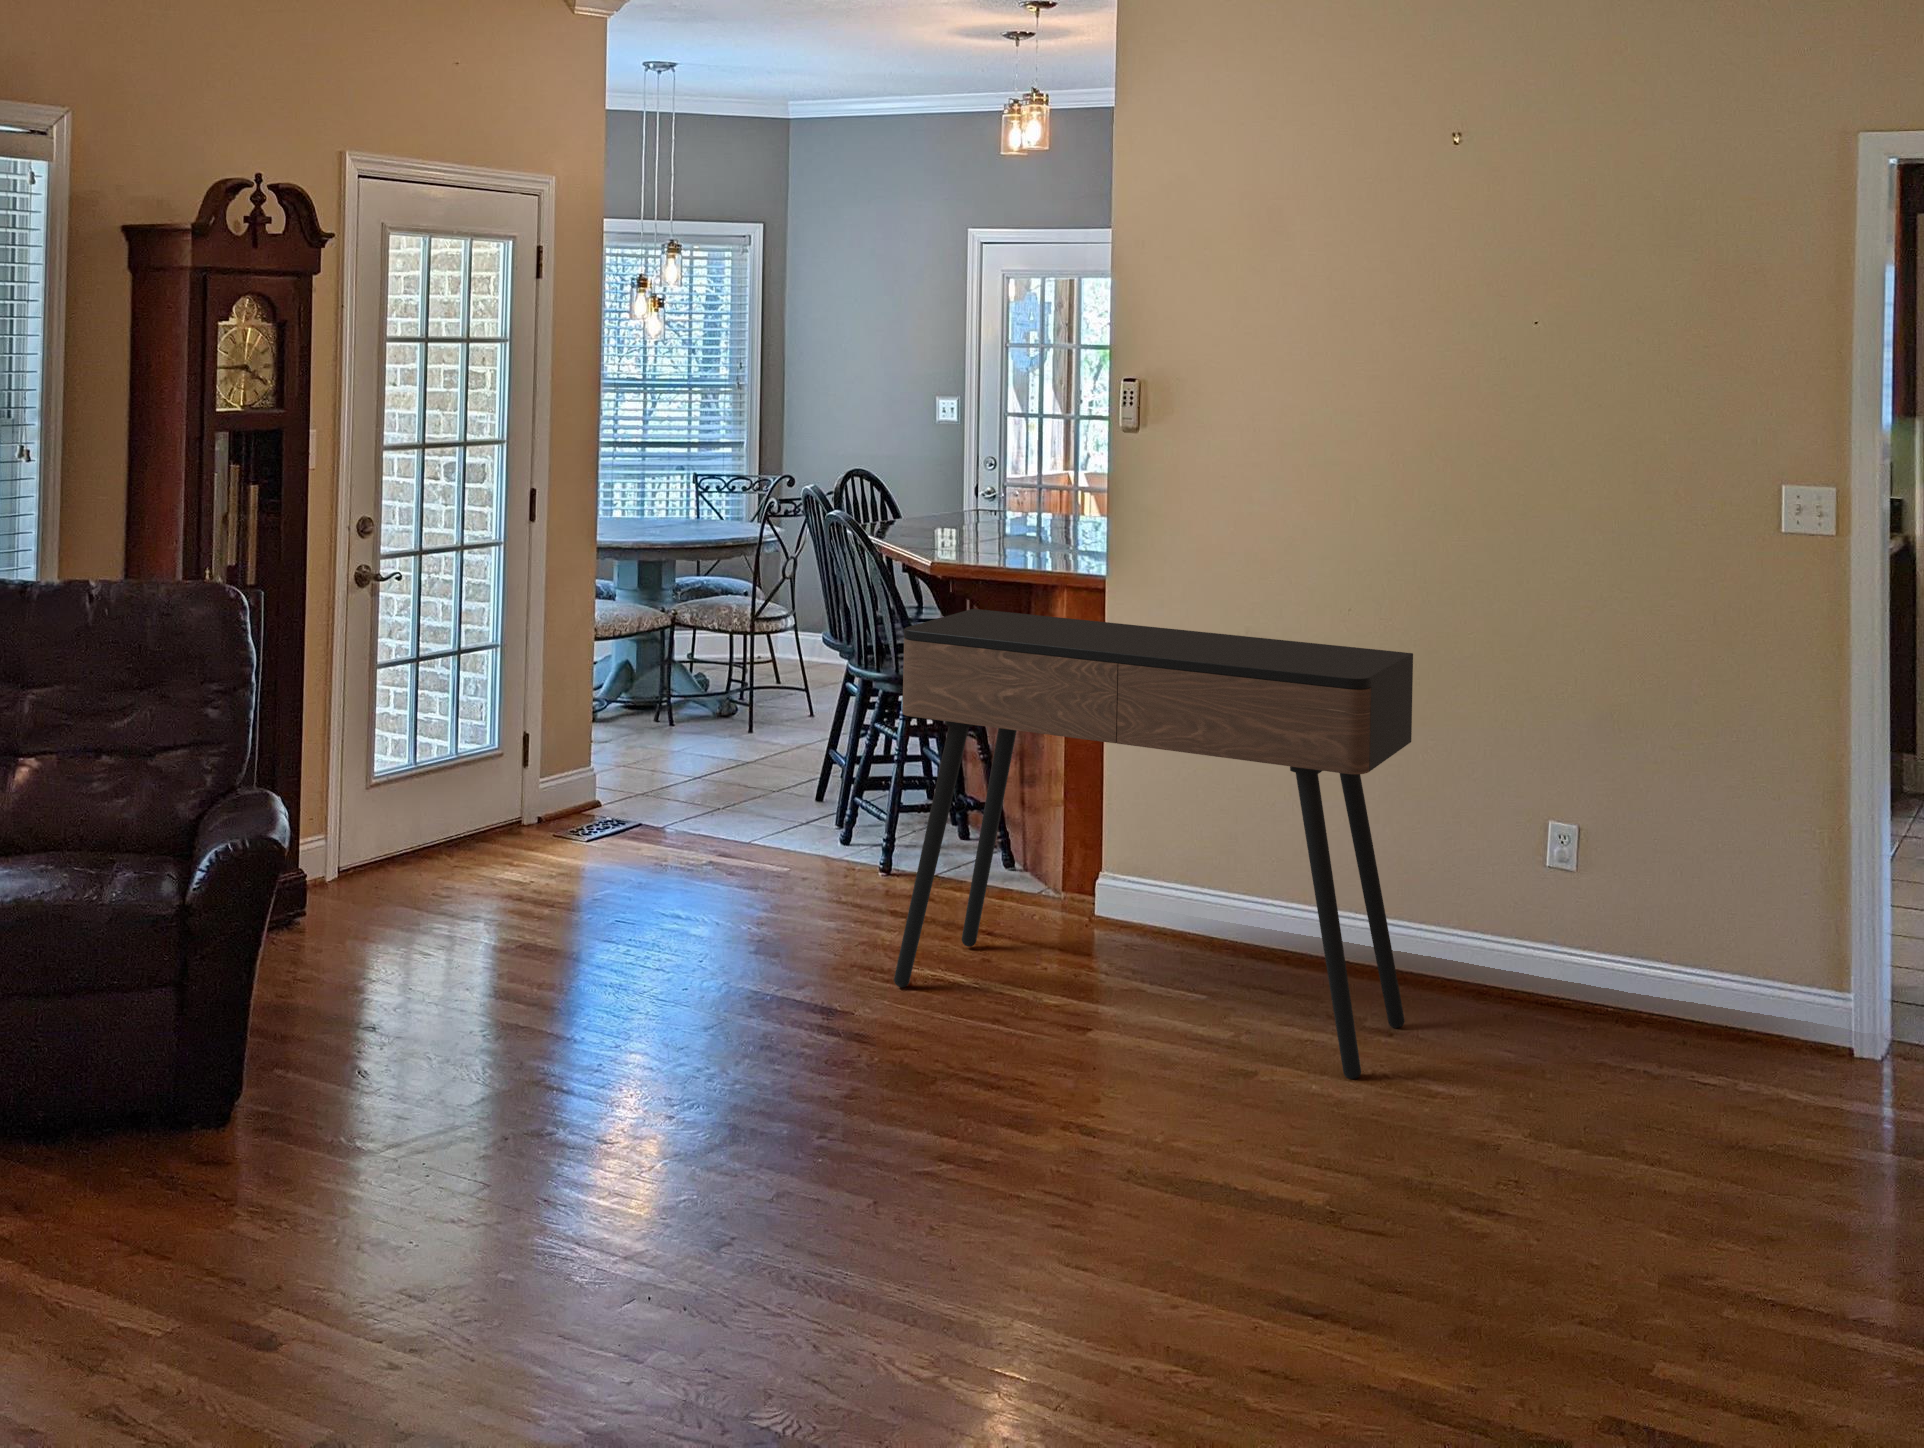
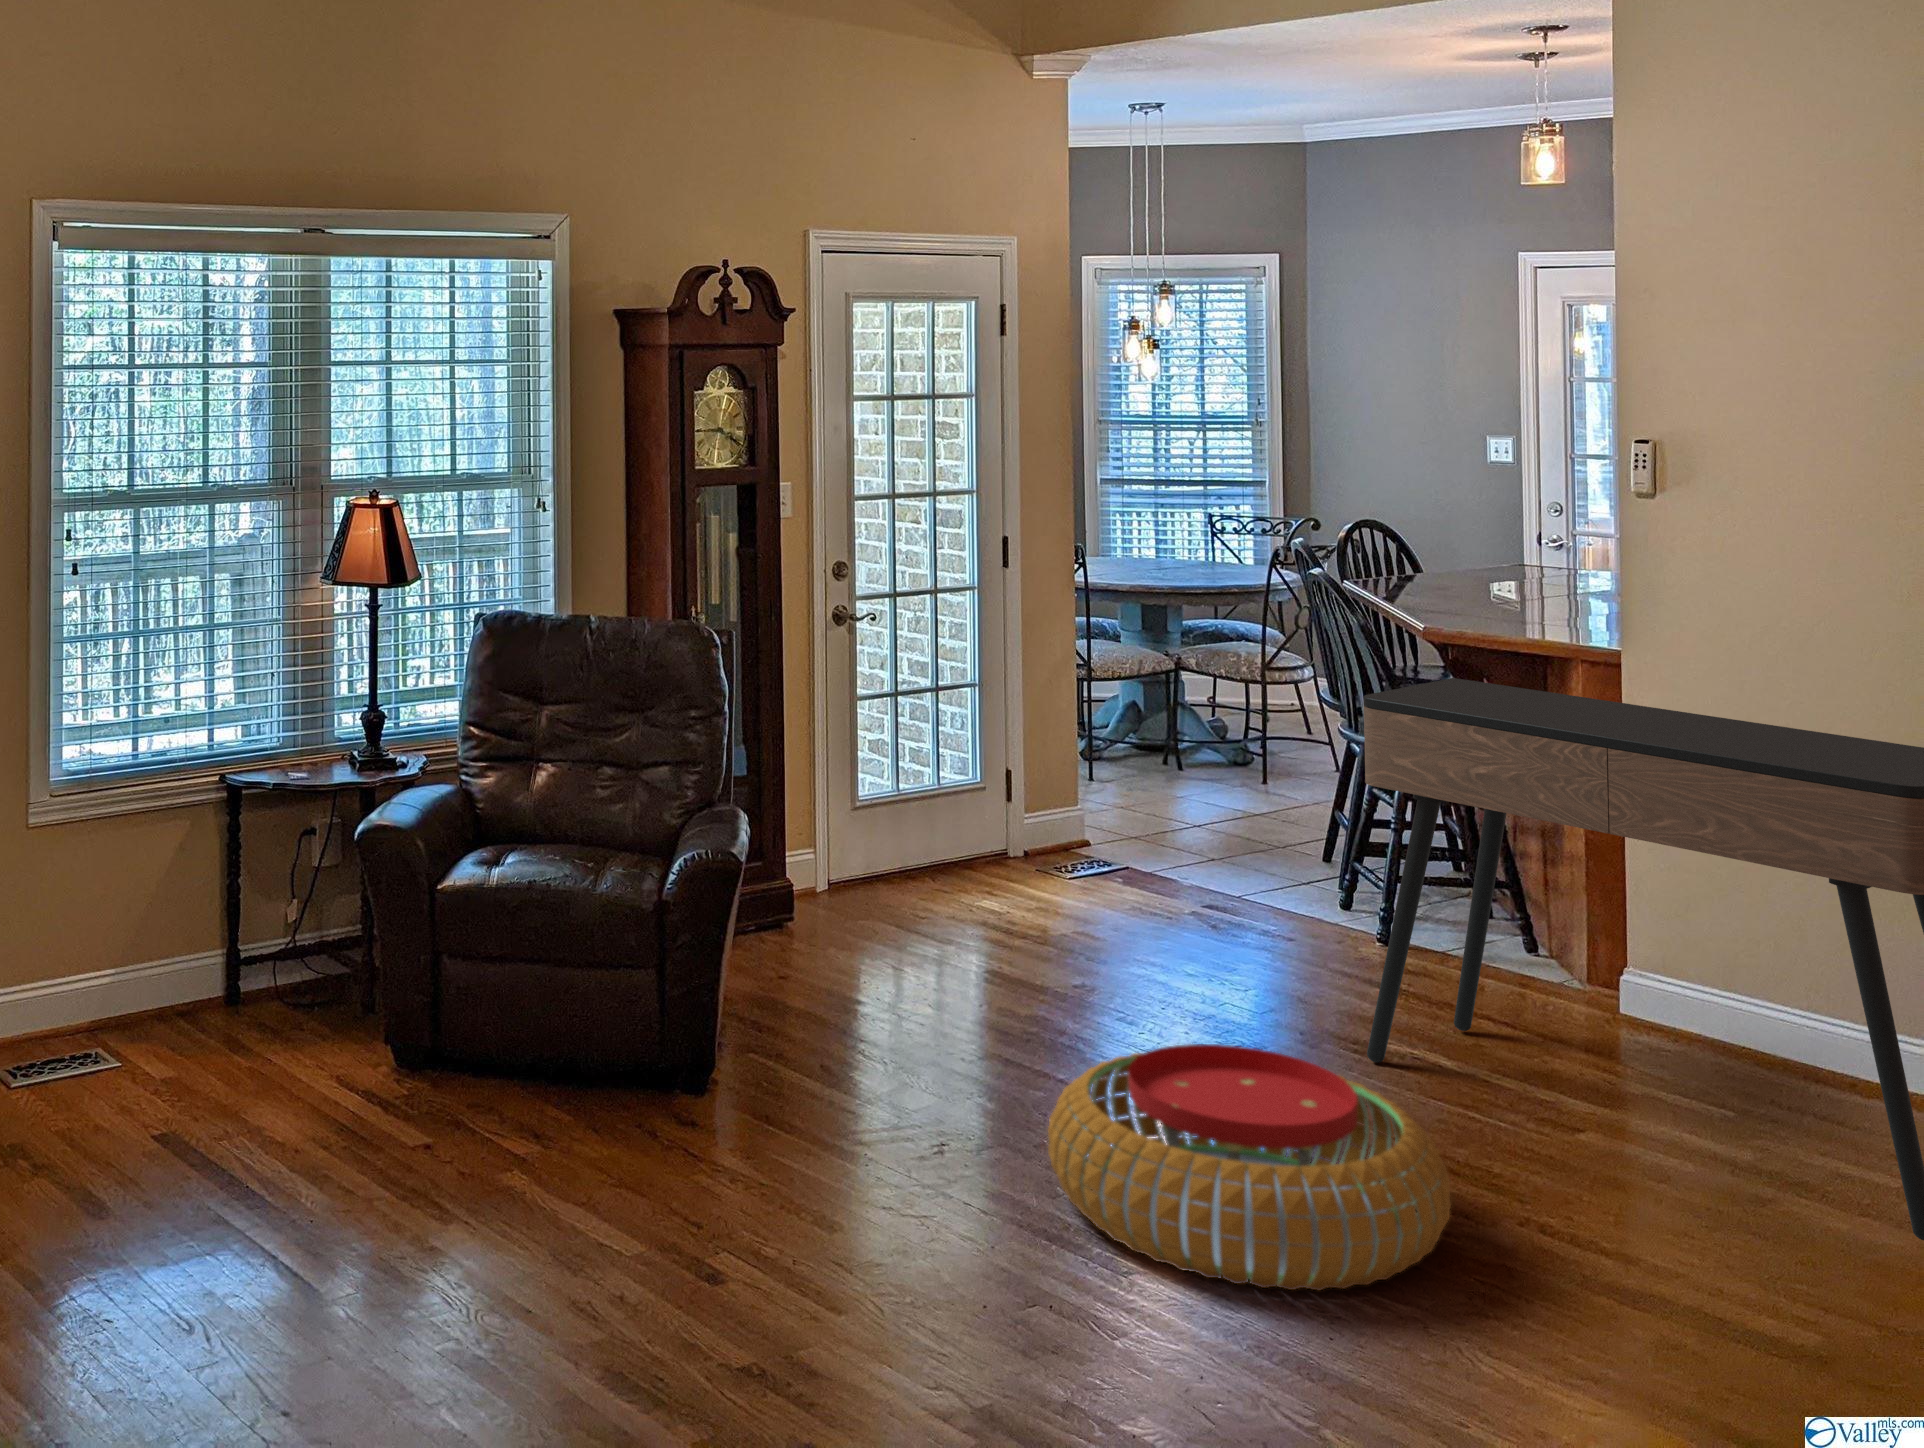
pouf: none [622,987,1002,1232] -> present [1048,1044,1451,1290]

